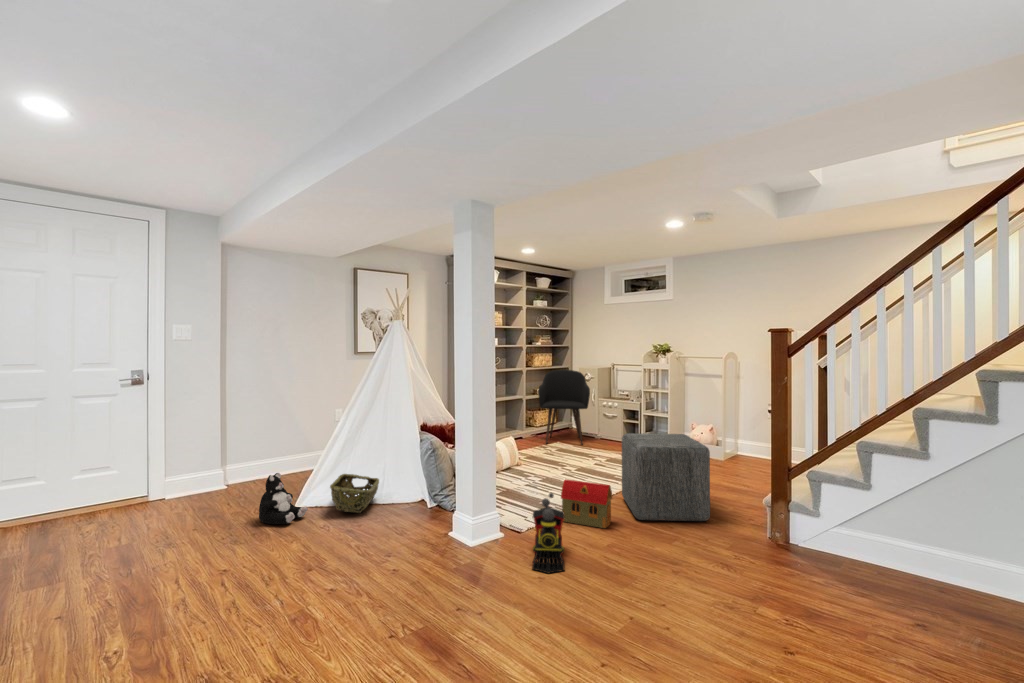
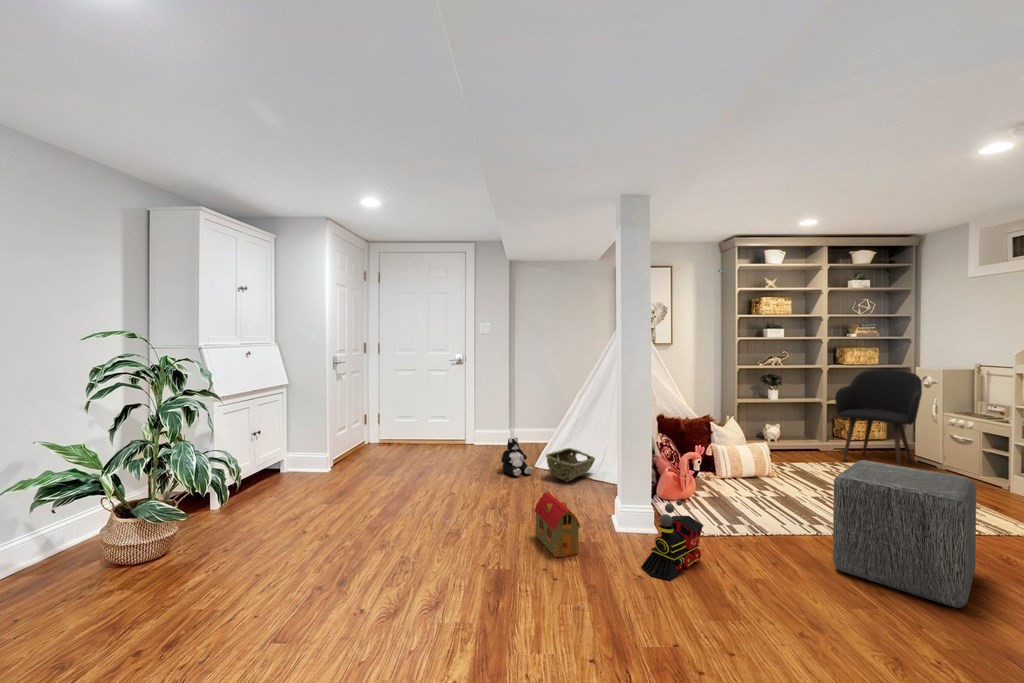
toy house: present [561,480,612,528] -> present [535,493,581,557]

